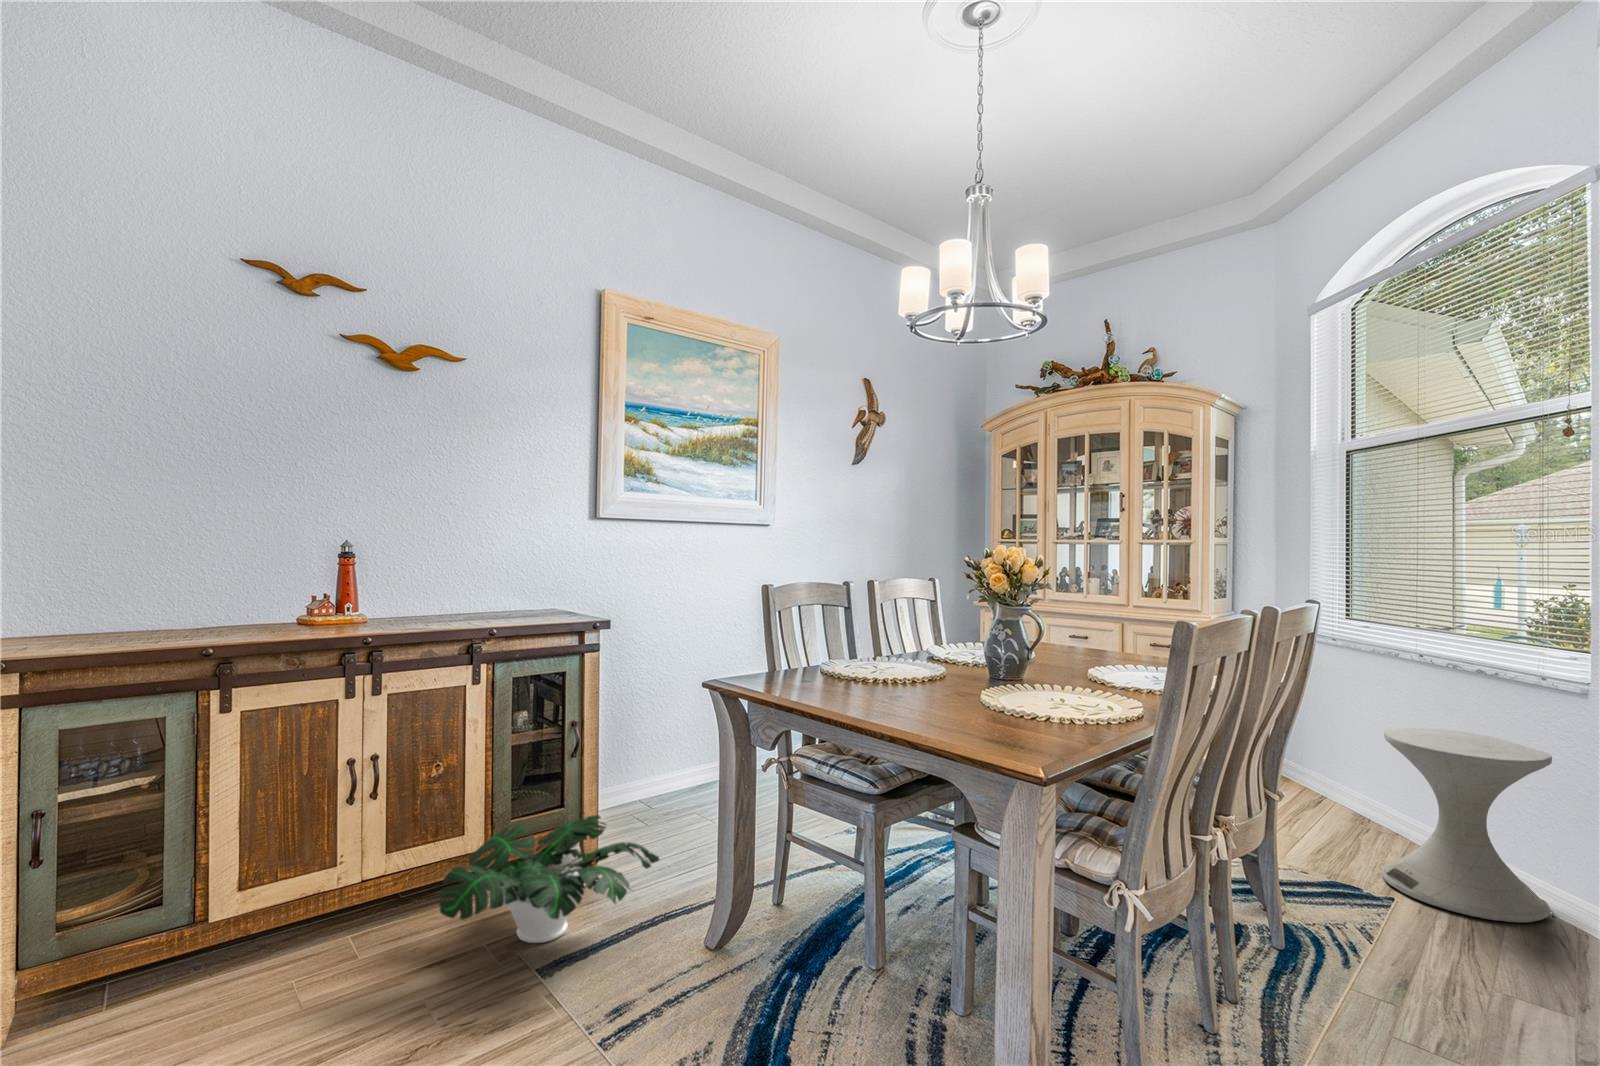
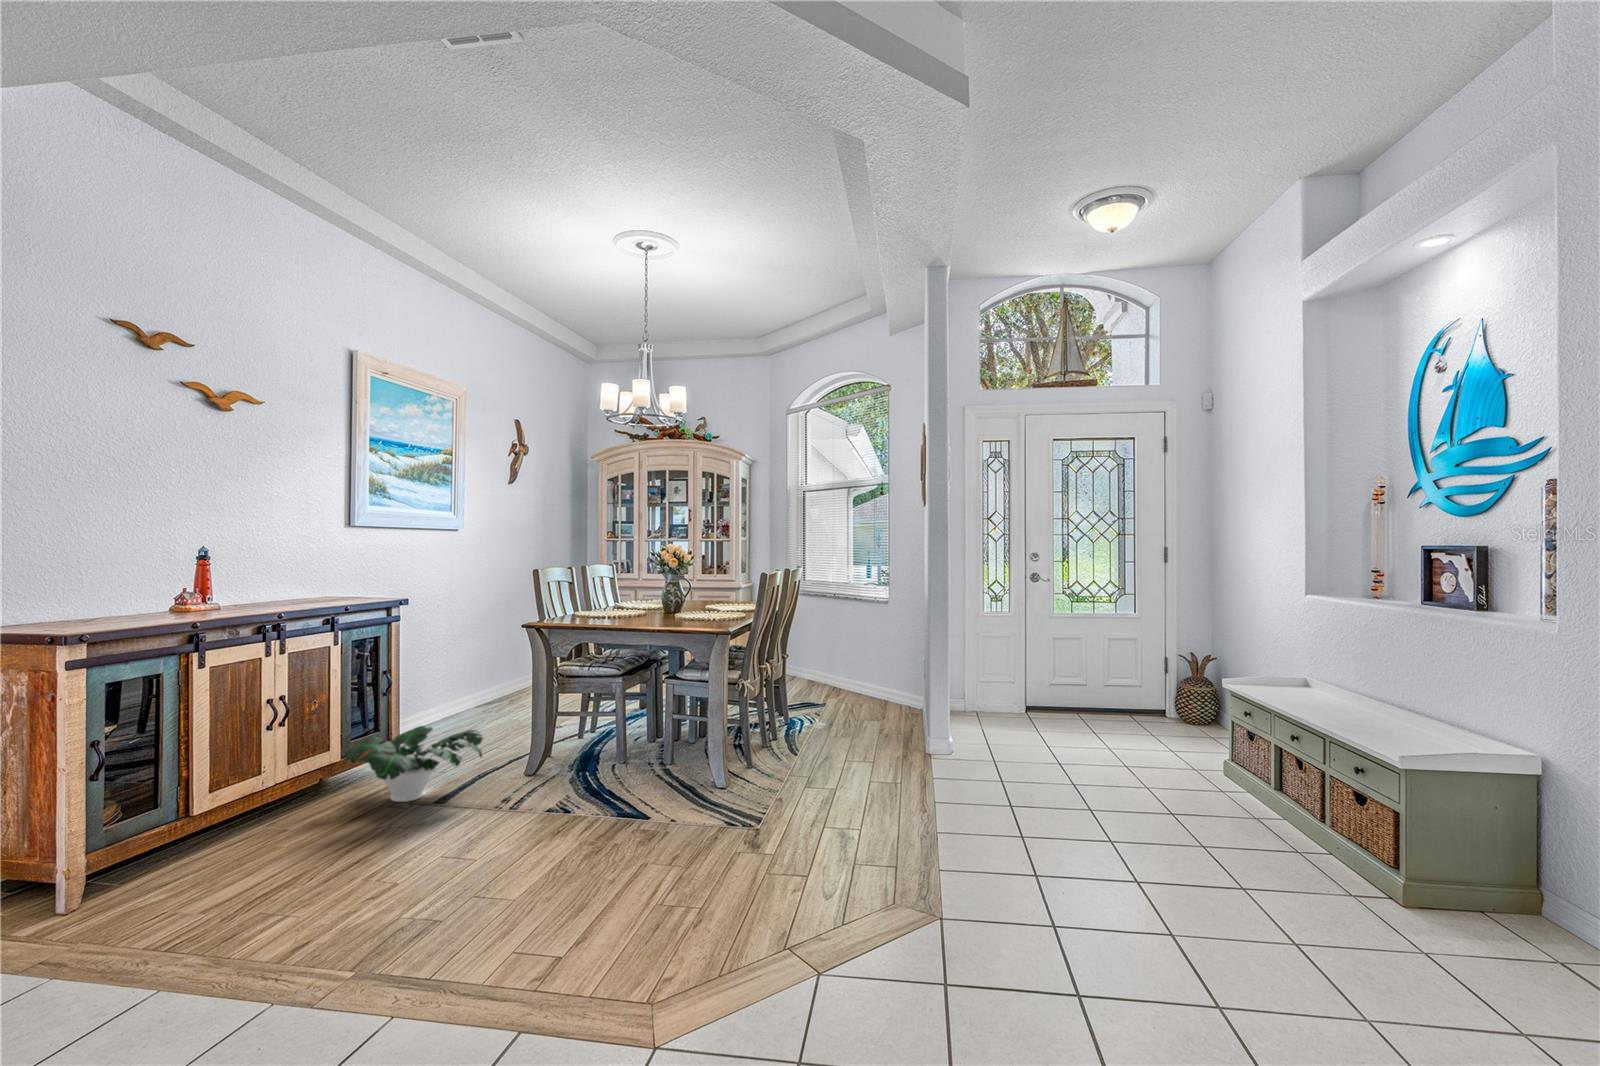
side table: present [1381,727,1552,922] -> none [824,628,884,707]

